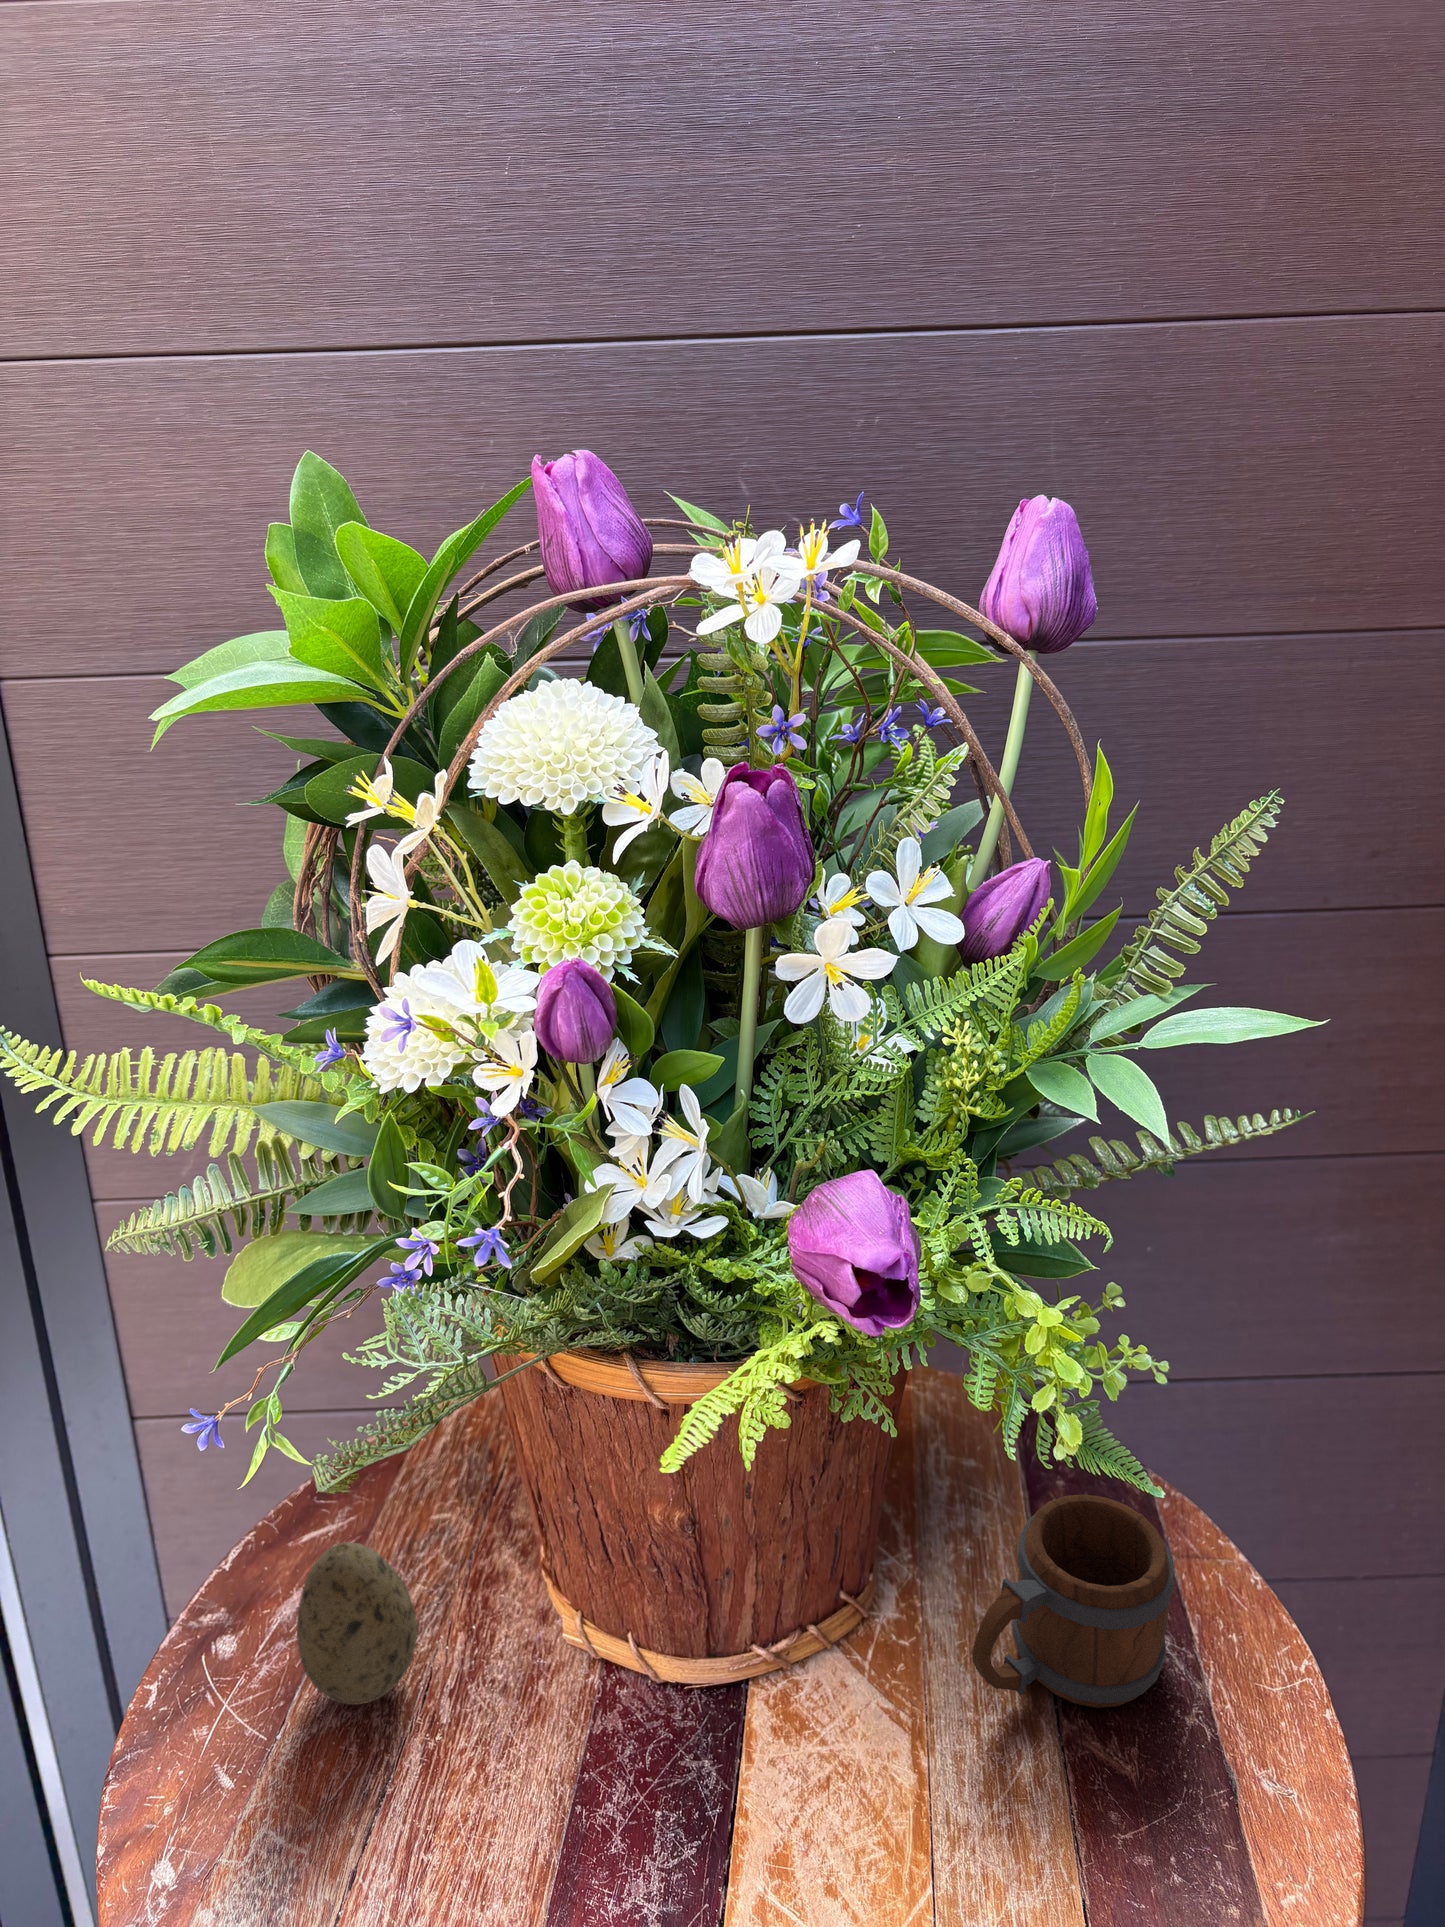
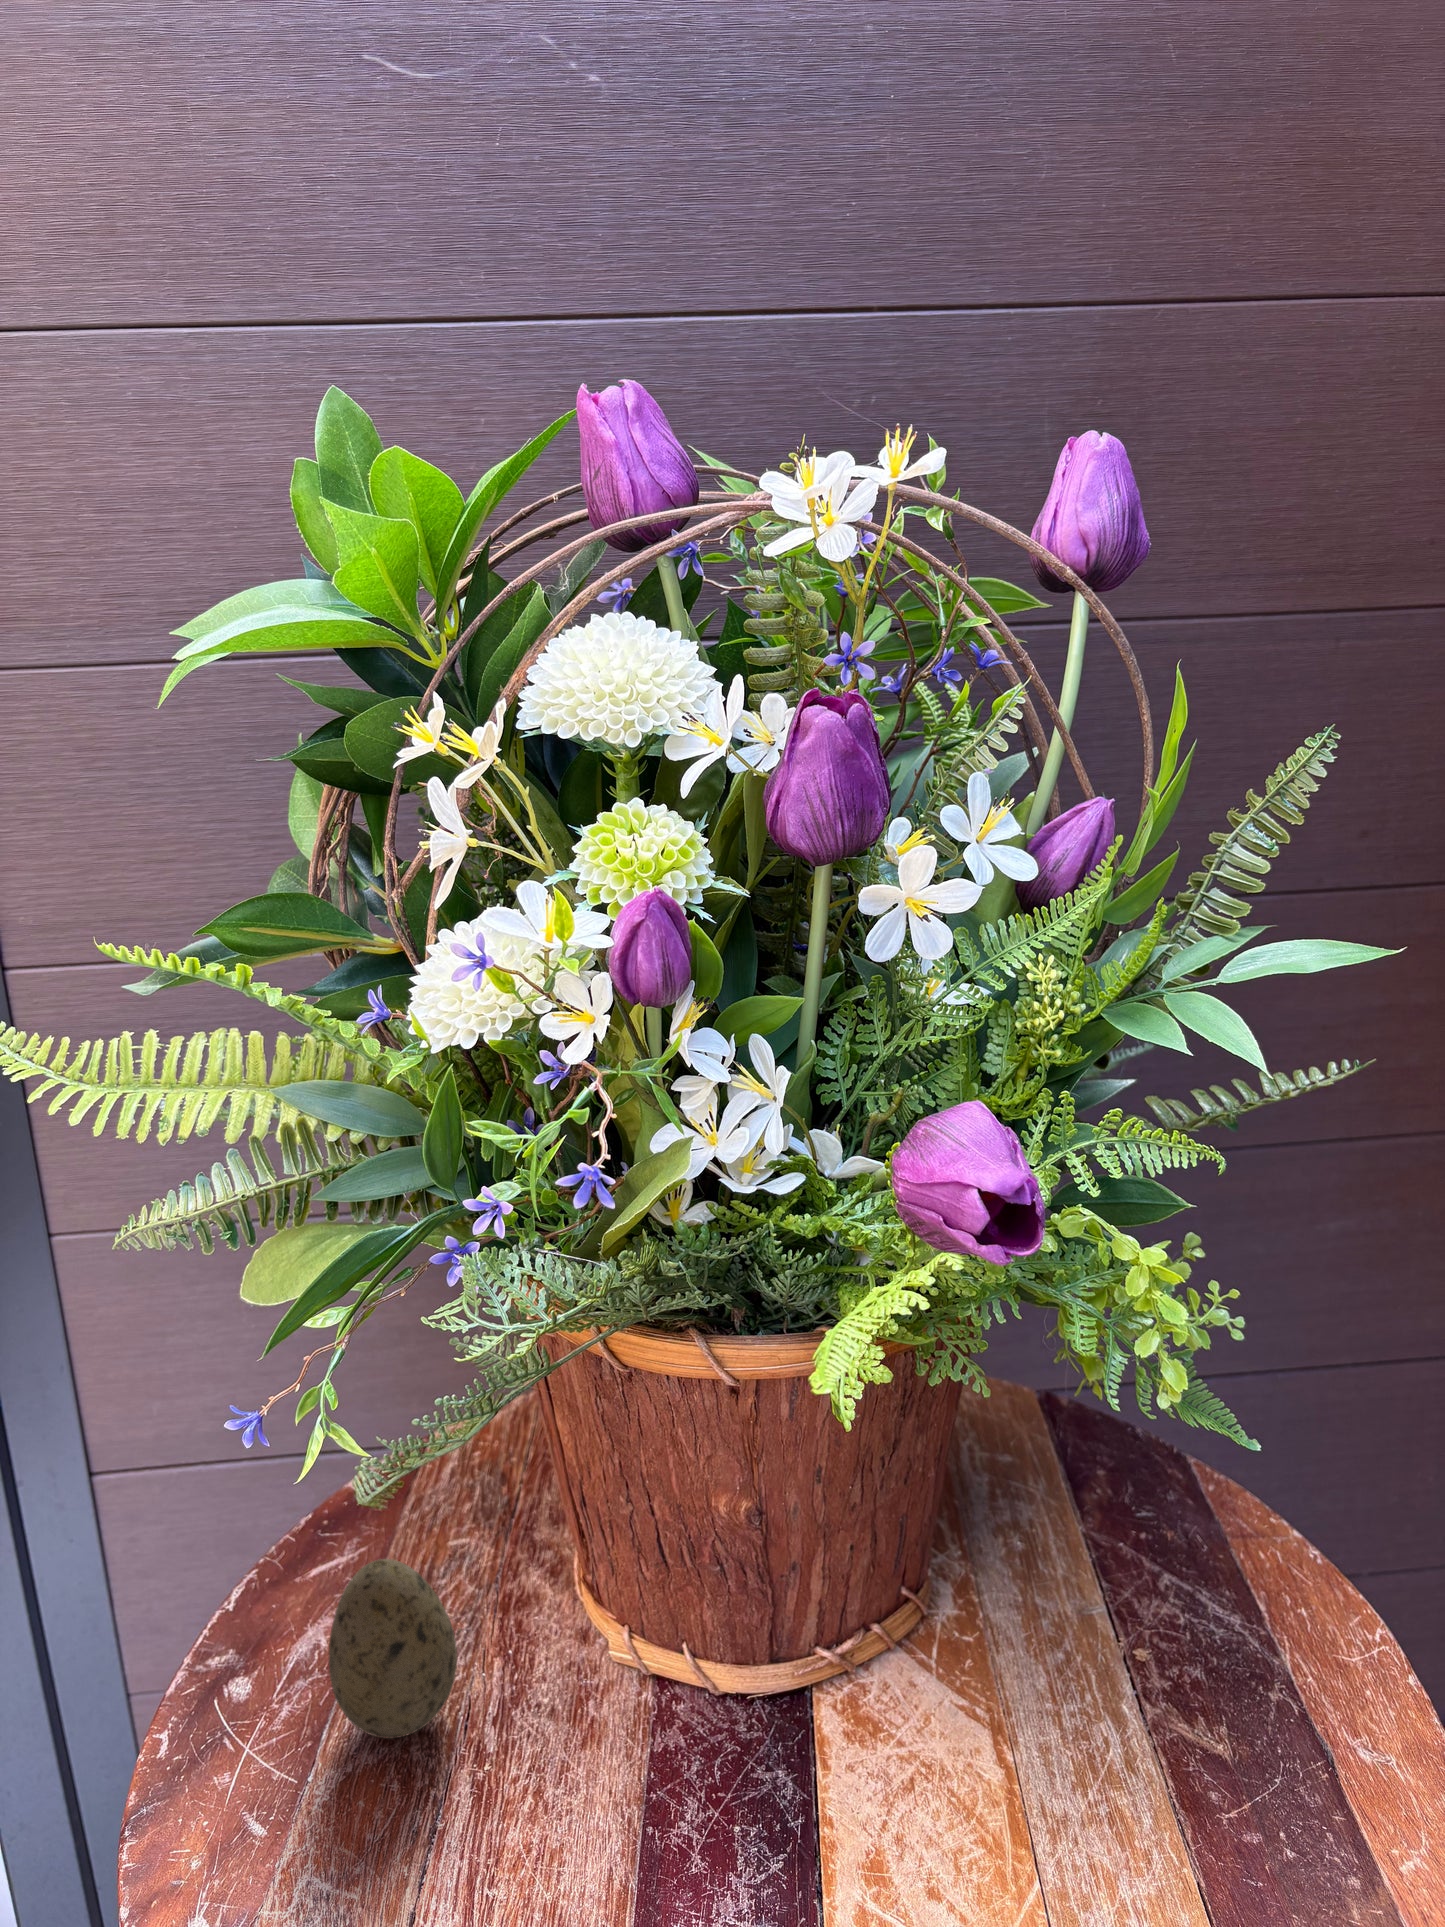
mug: present [972,1495,1174,1708] -> none [1051,1469,1250,1690]

